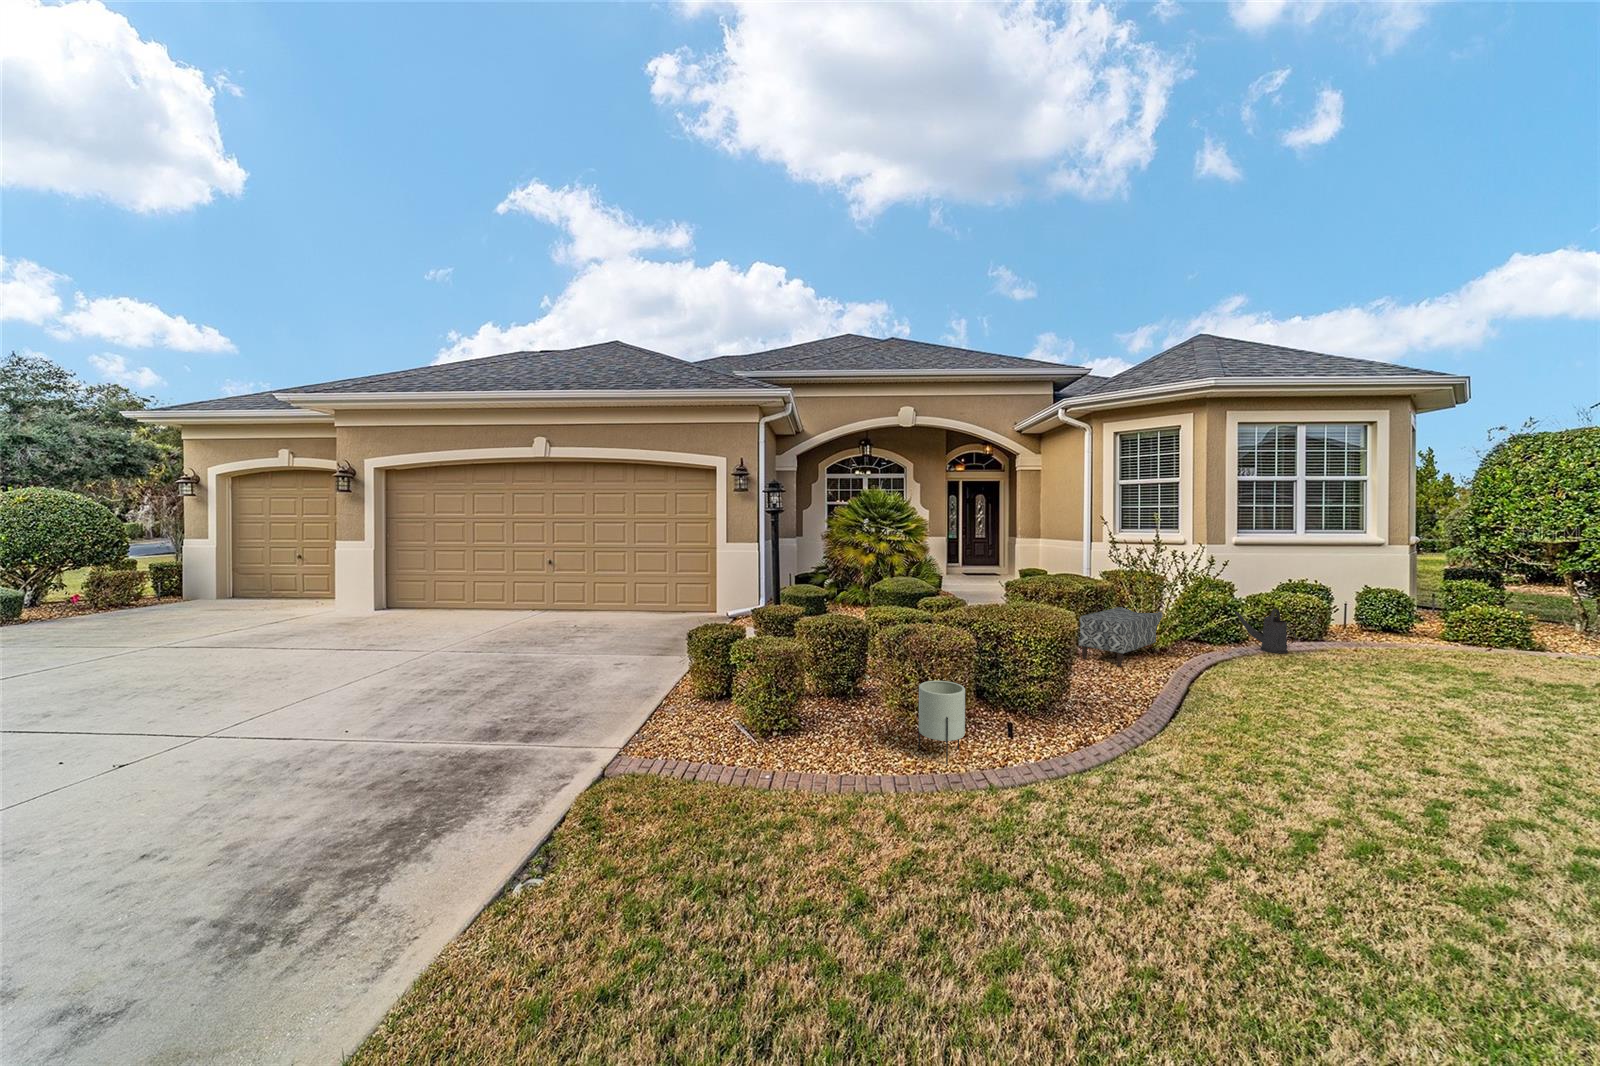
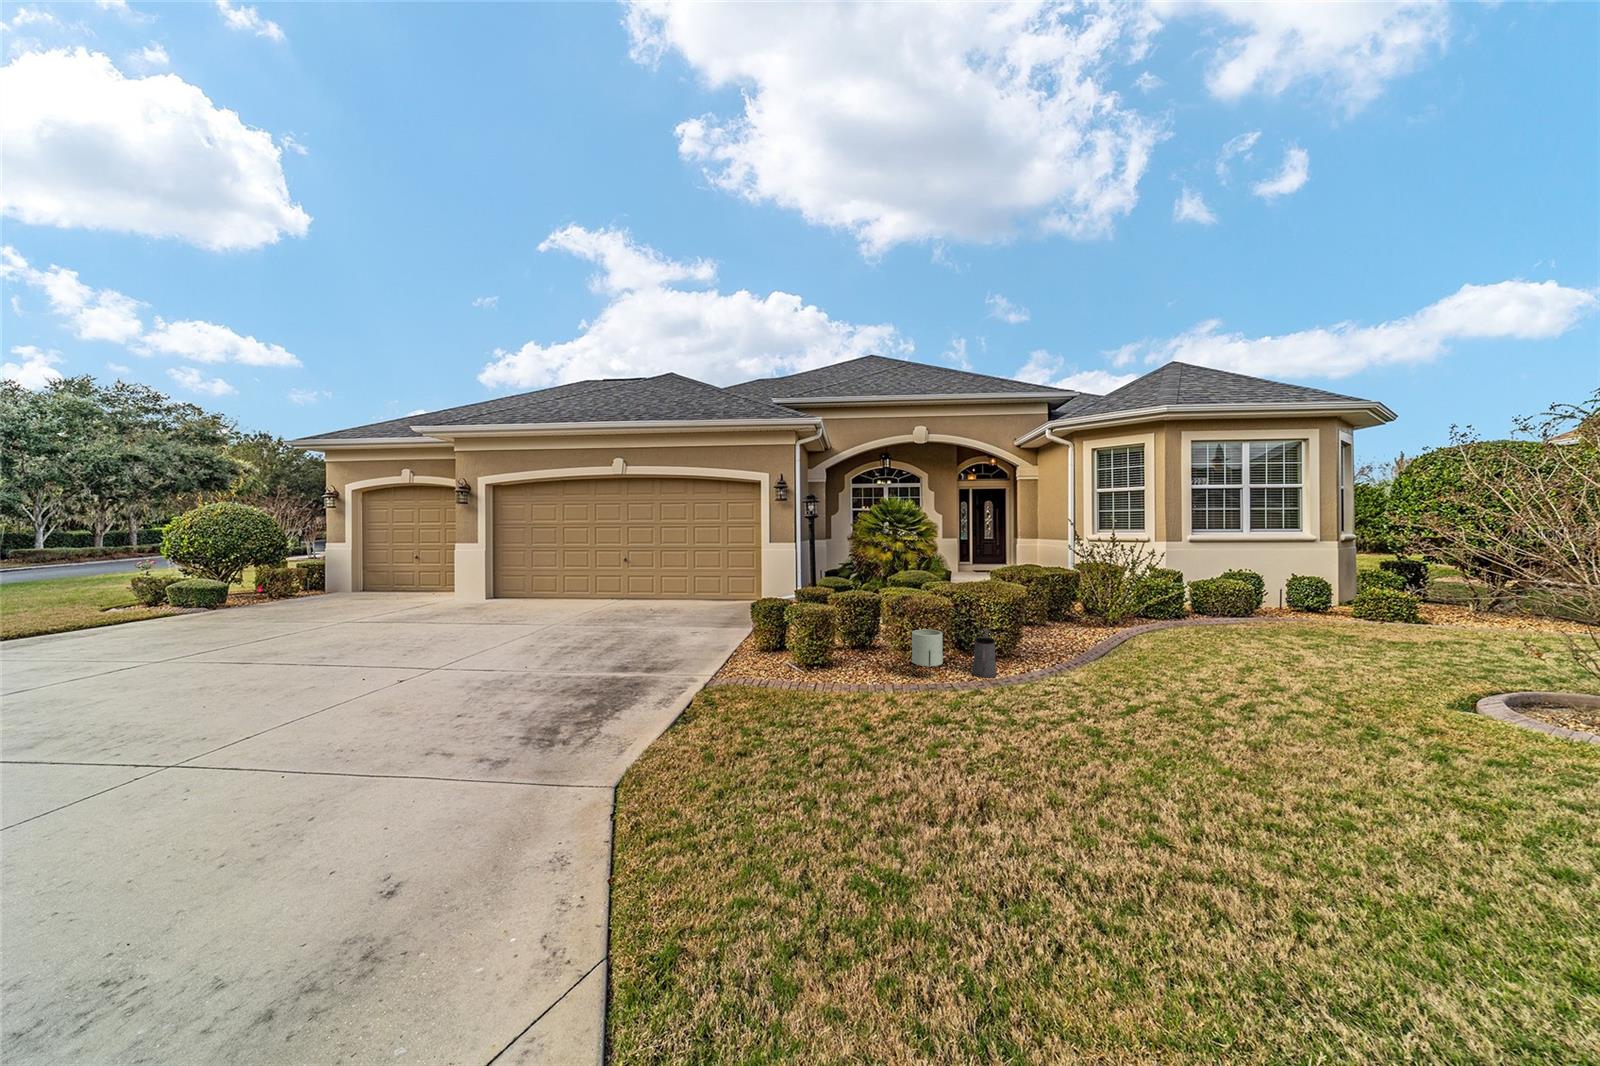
bench: present [1079,607,1163,667] -> none [1045,590,1112,633]
watering can: present [1235,609,1297,653] -> present [972,629,997,678]

